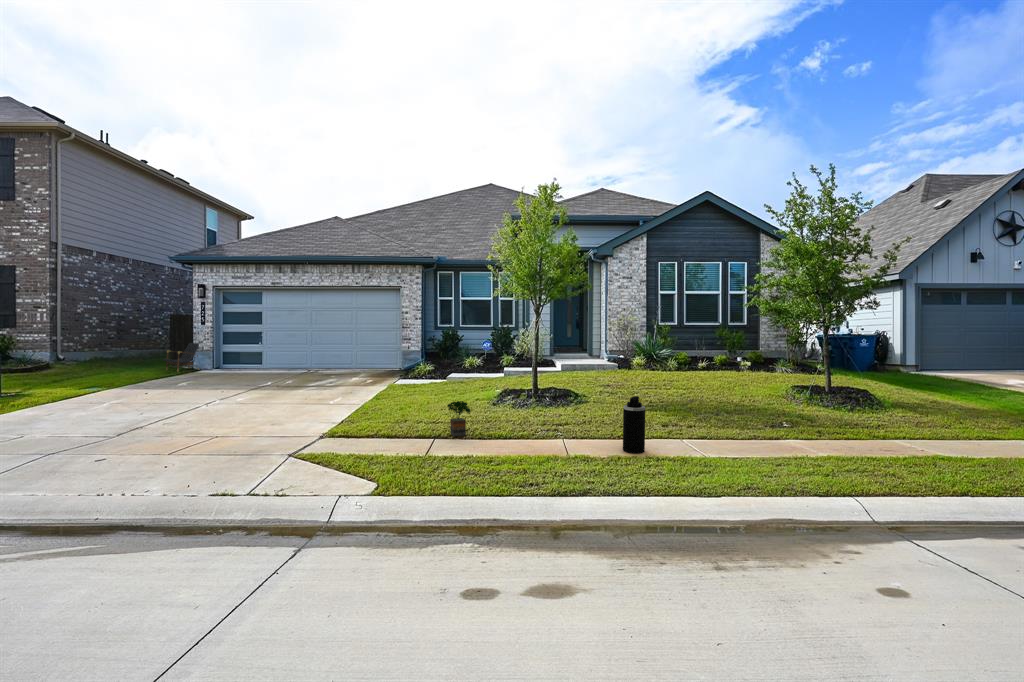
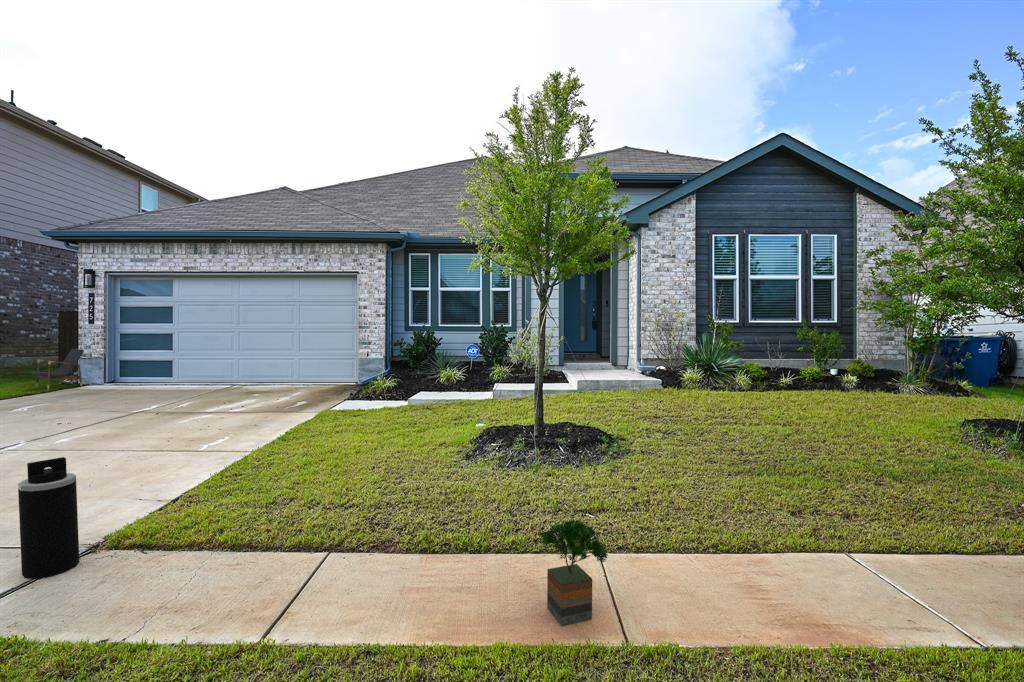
trash can: present [623,396,645,454] -> present [18,457,79,579]
potted tree: present [448,401,471,436] -> present [541,520,608,626]

